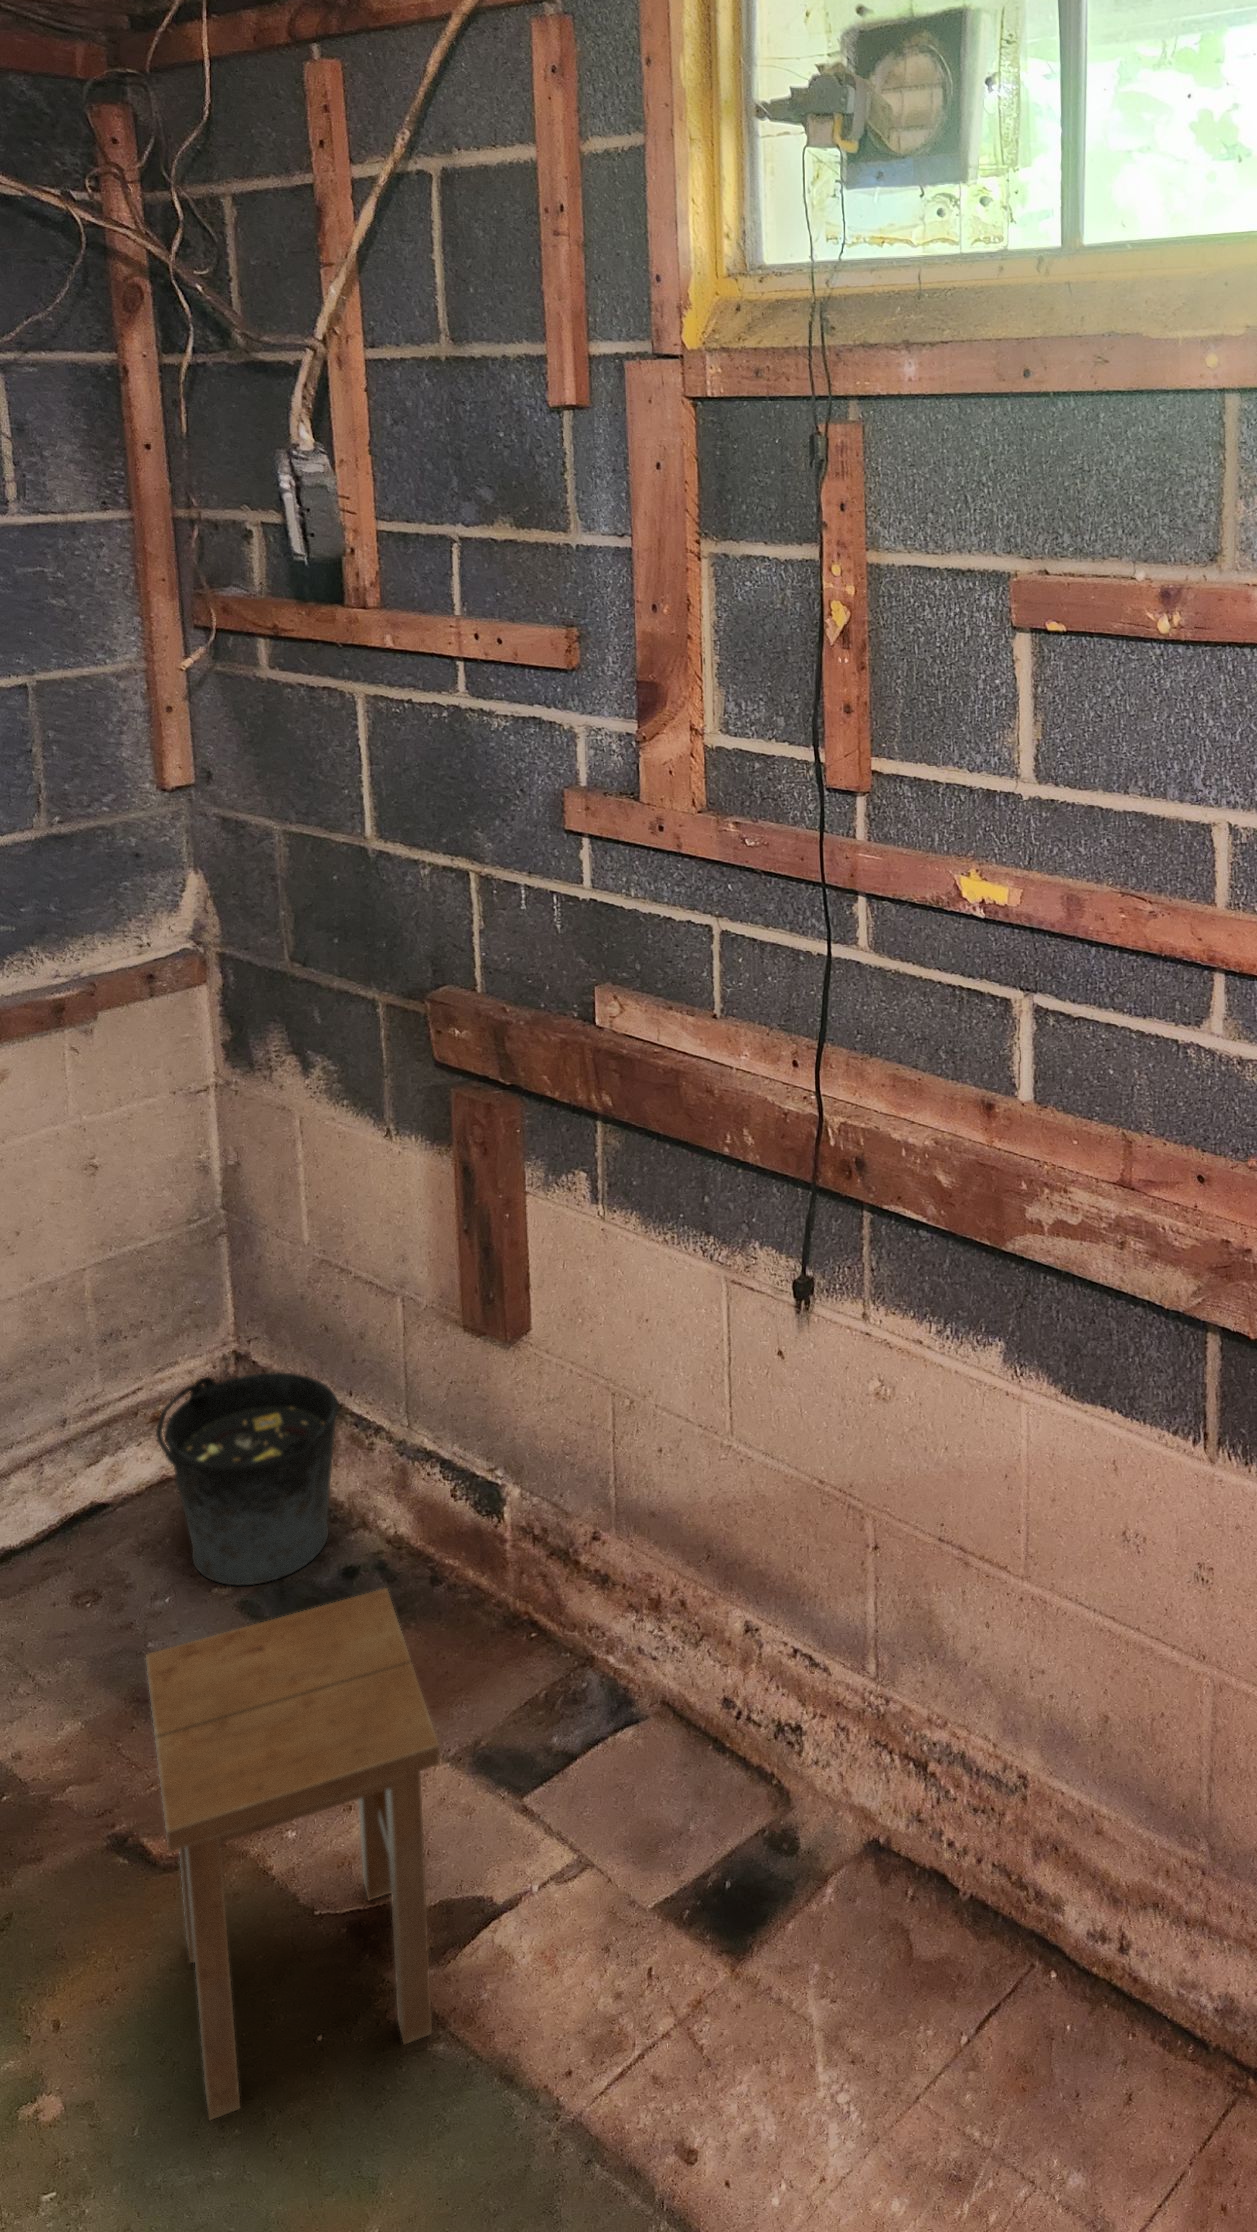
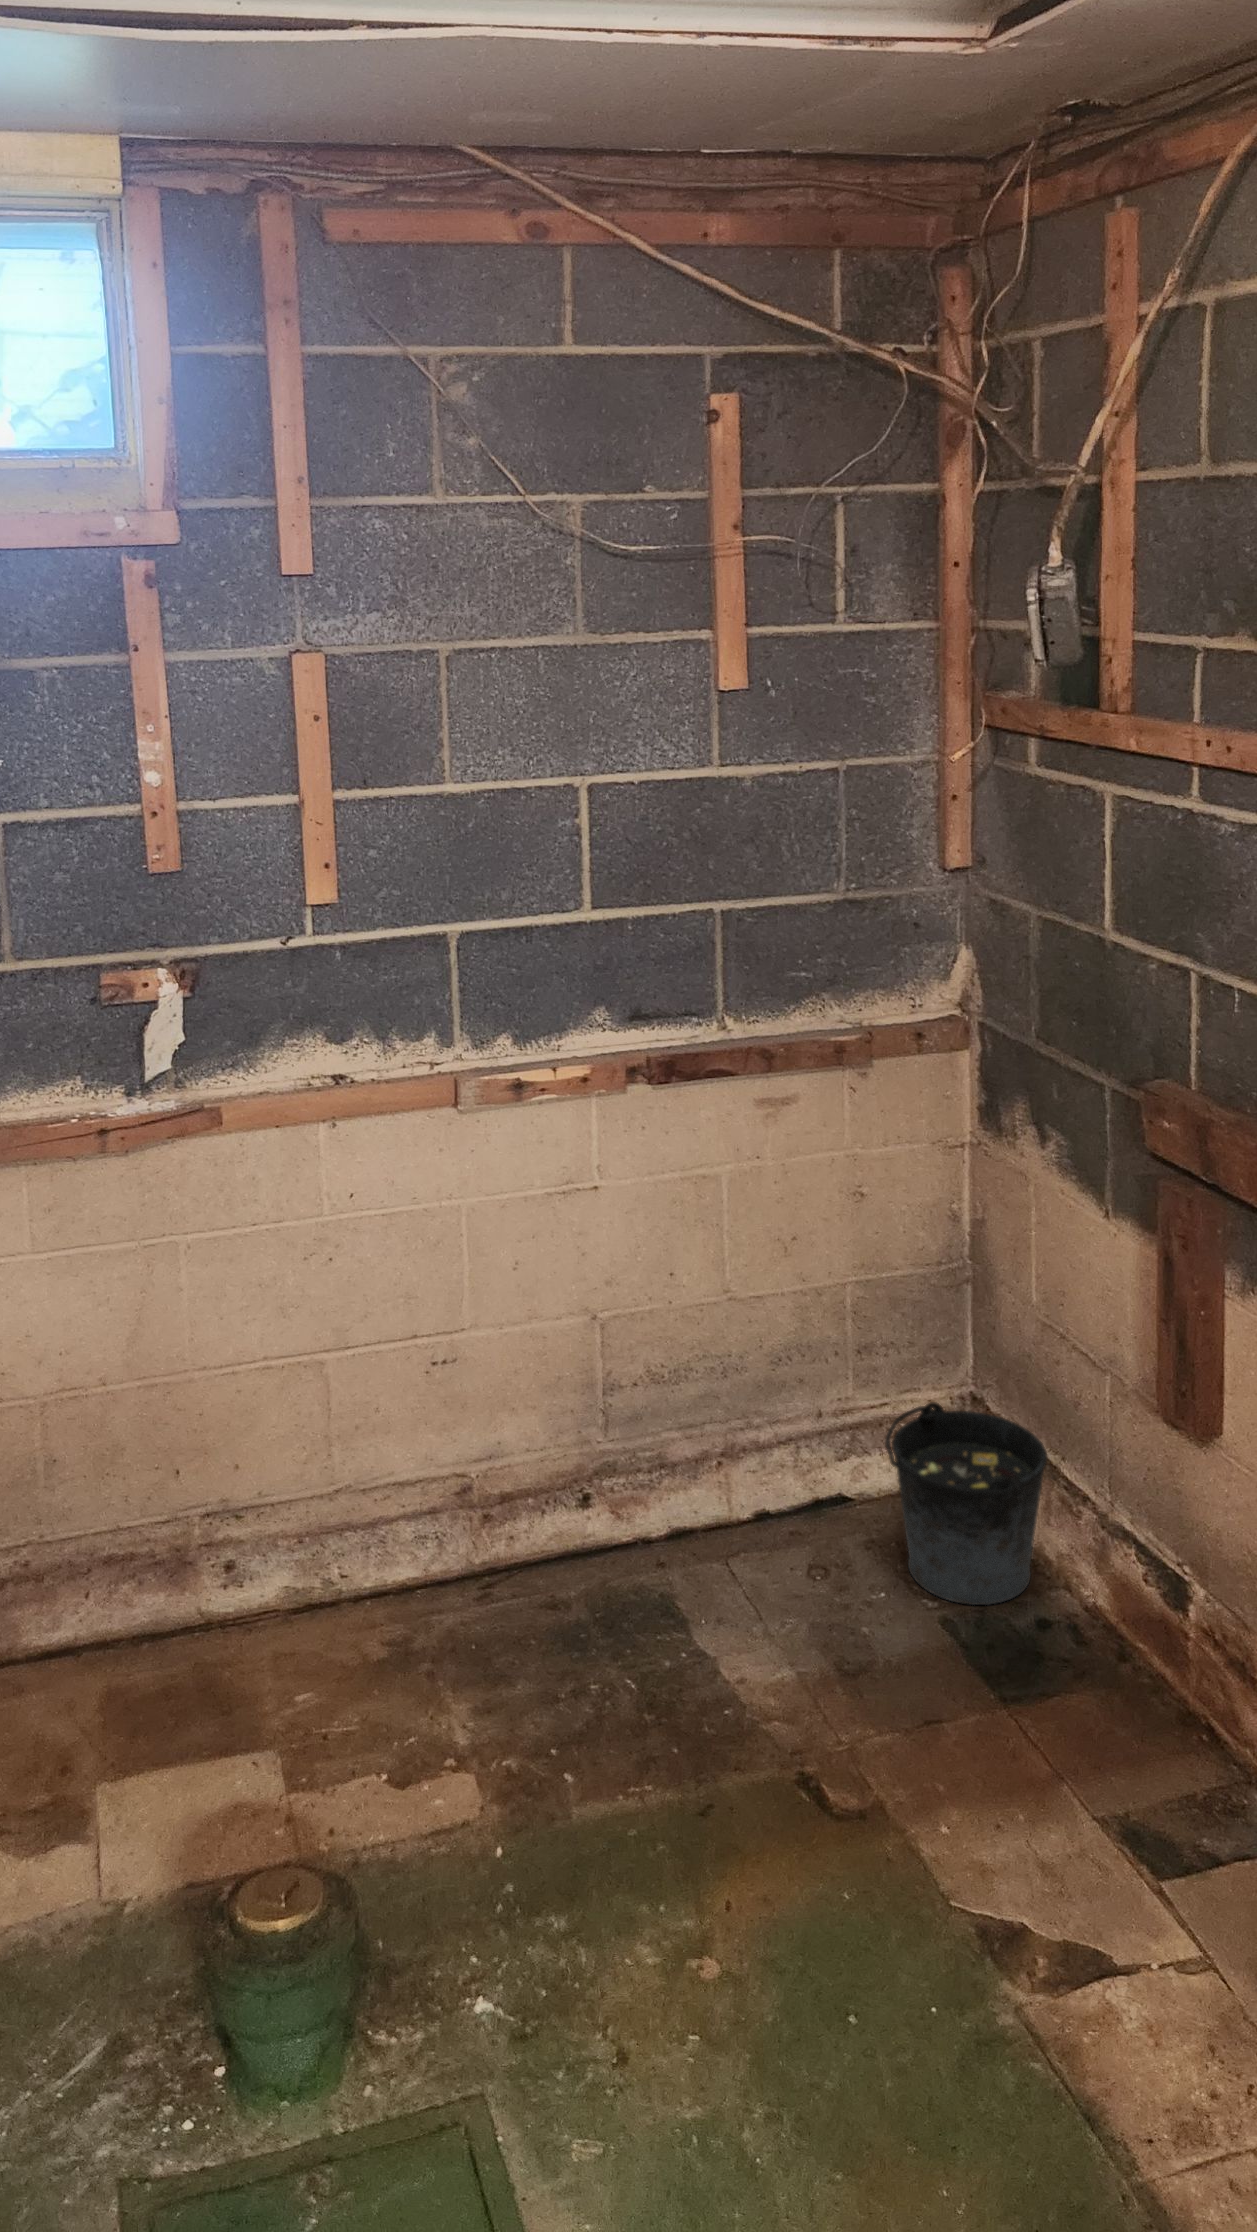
stool: present [146,1589,440,2120] -> none [808,1598,1047,2047]

